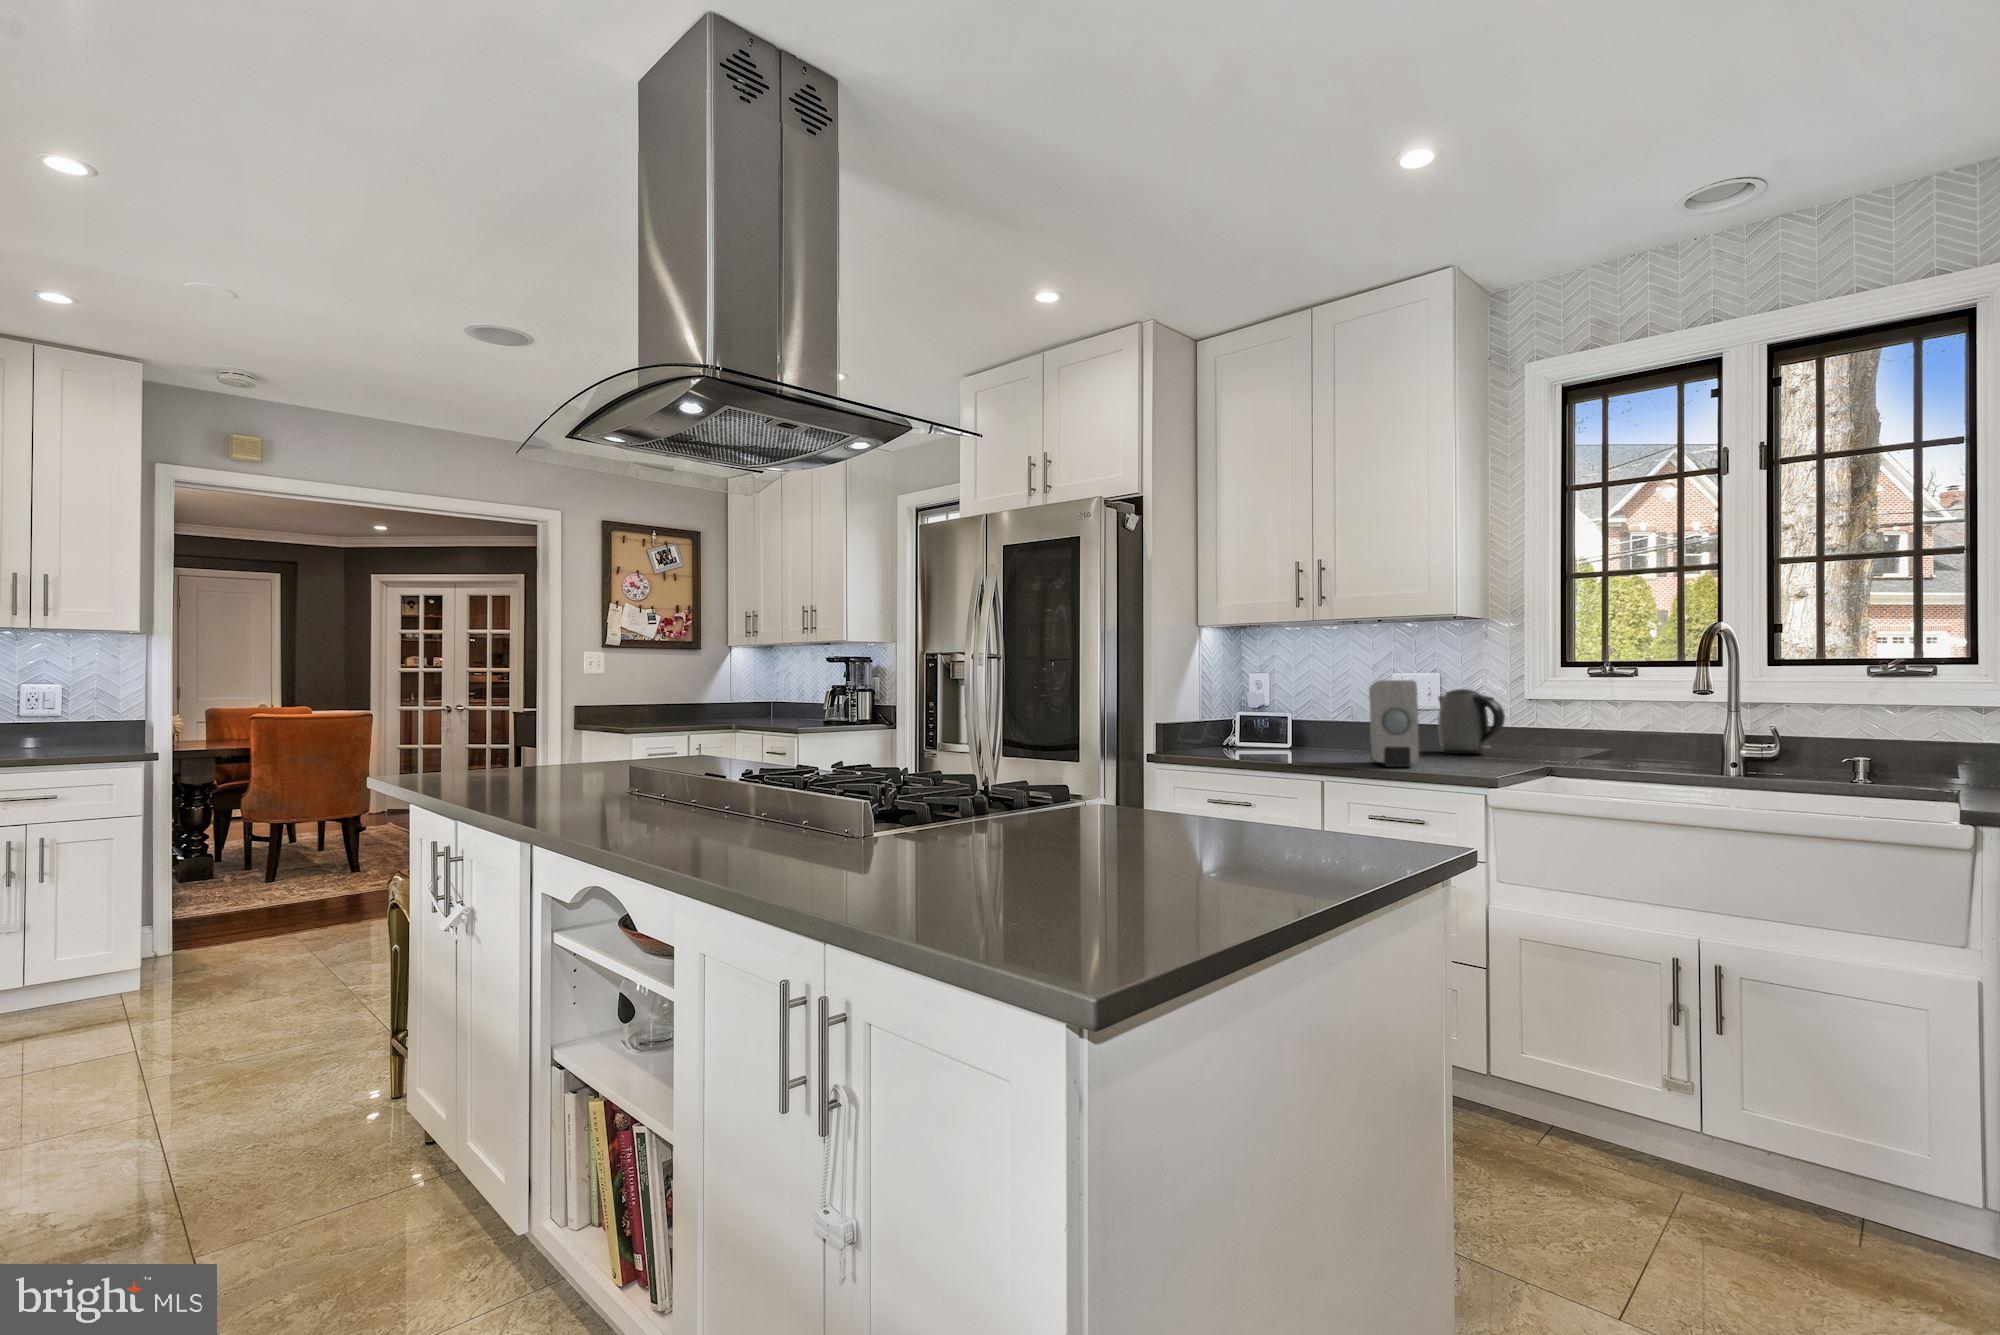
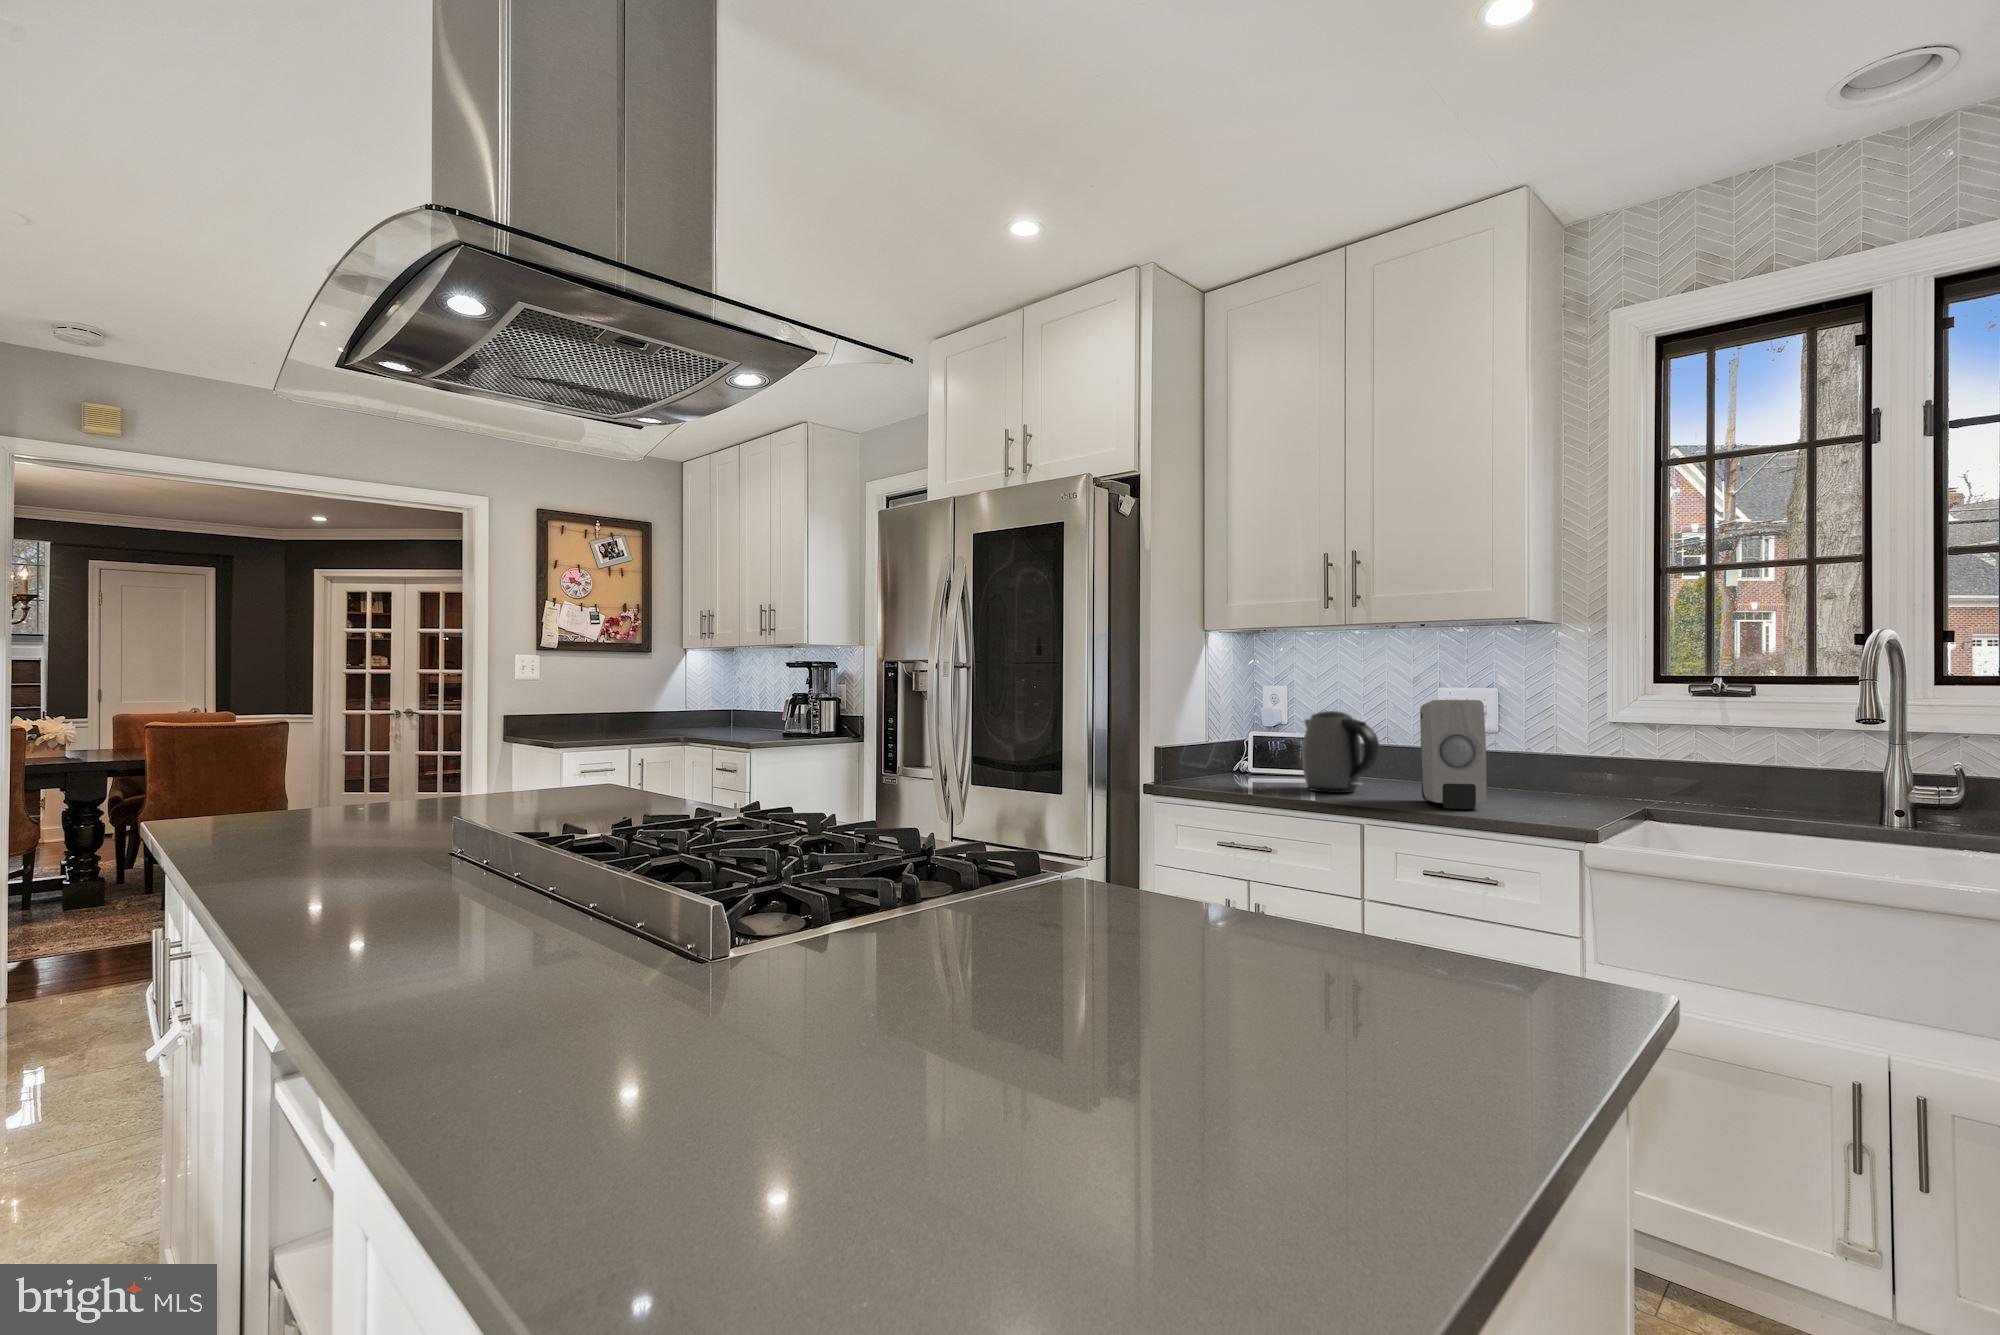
kettle: present [1438,689,1505,754] -> present [1302,711,1379,793]

